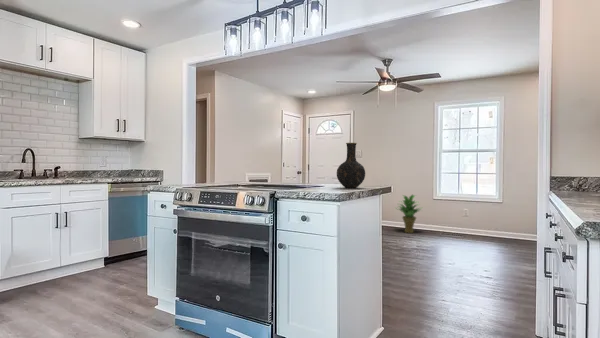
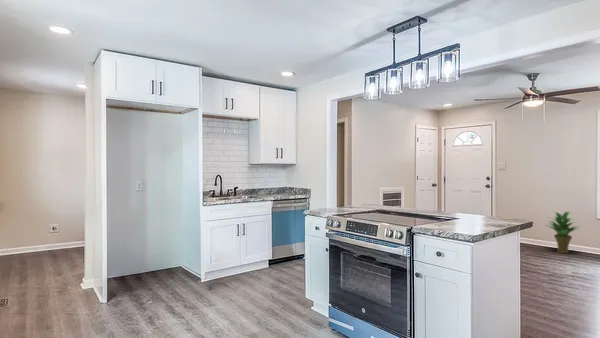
vase: present [337,143,365,188] -> none [471,179,501,222]

